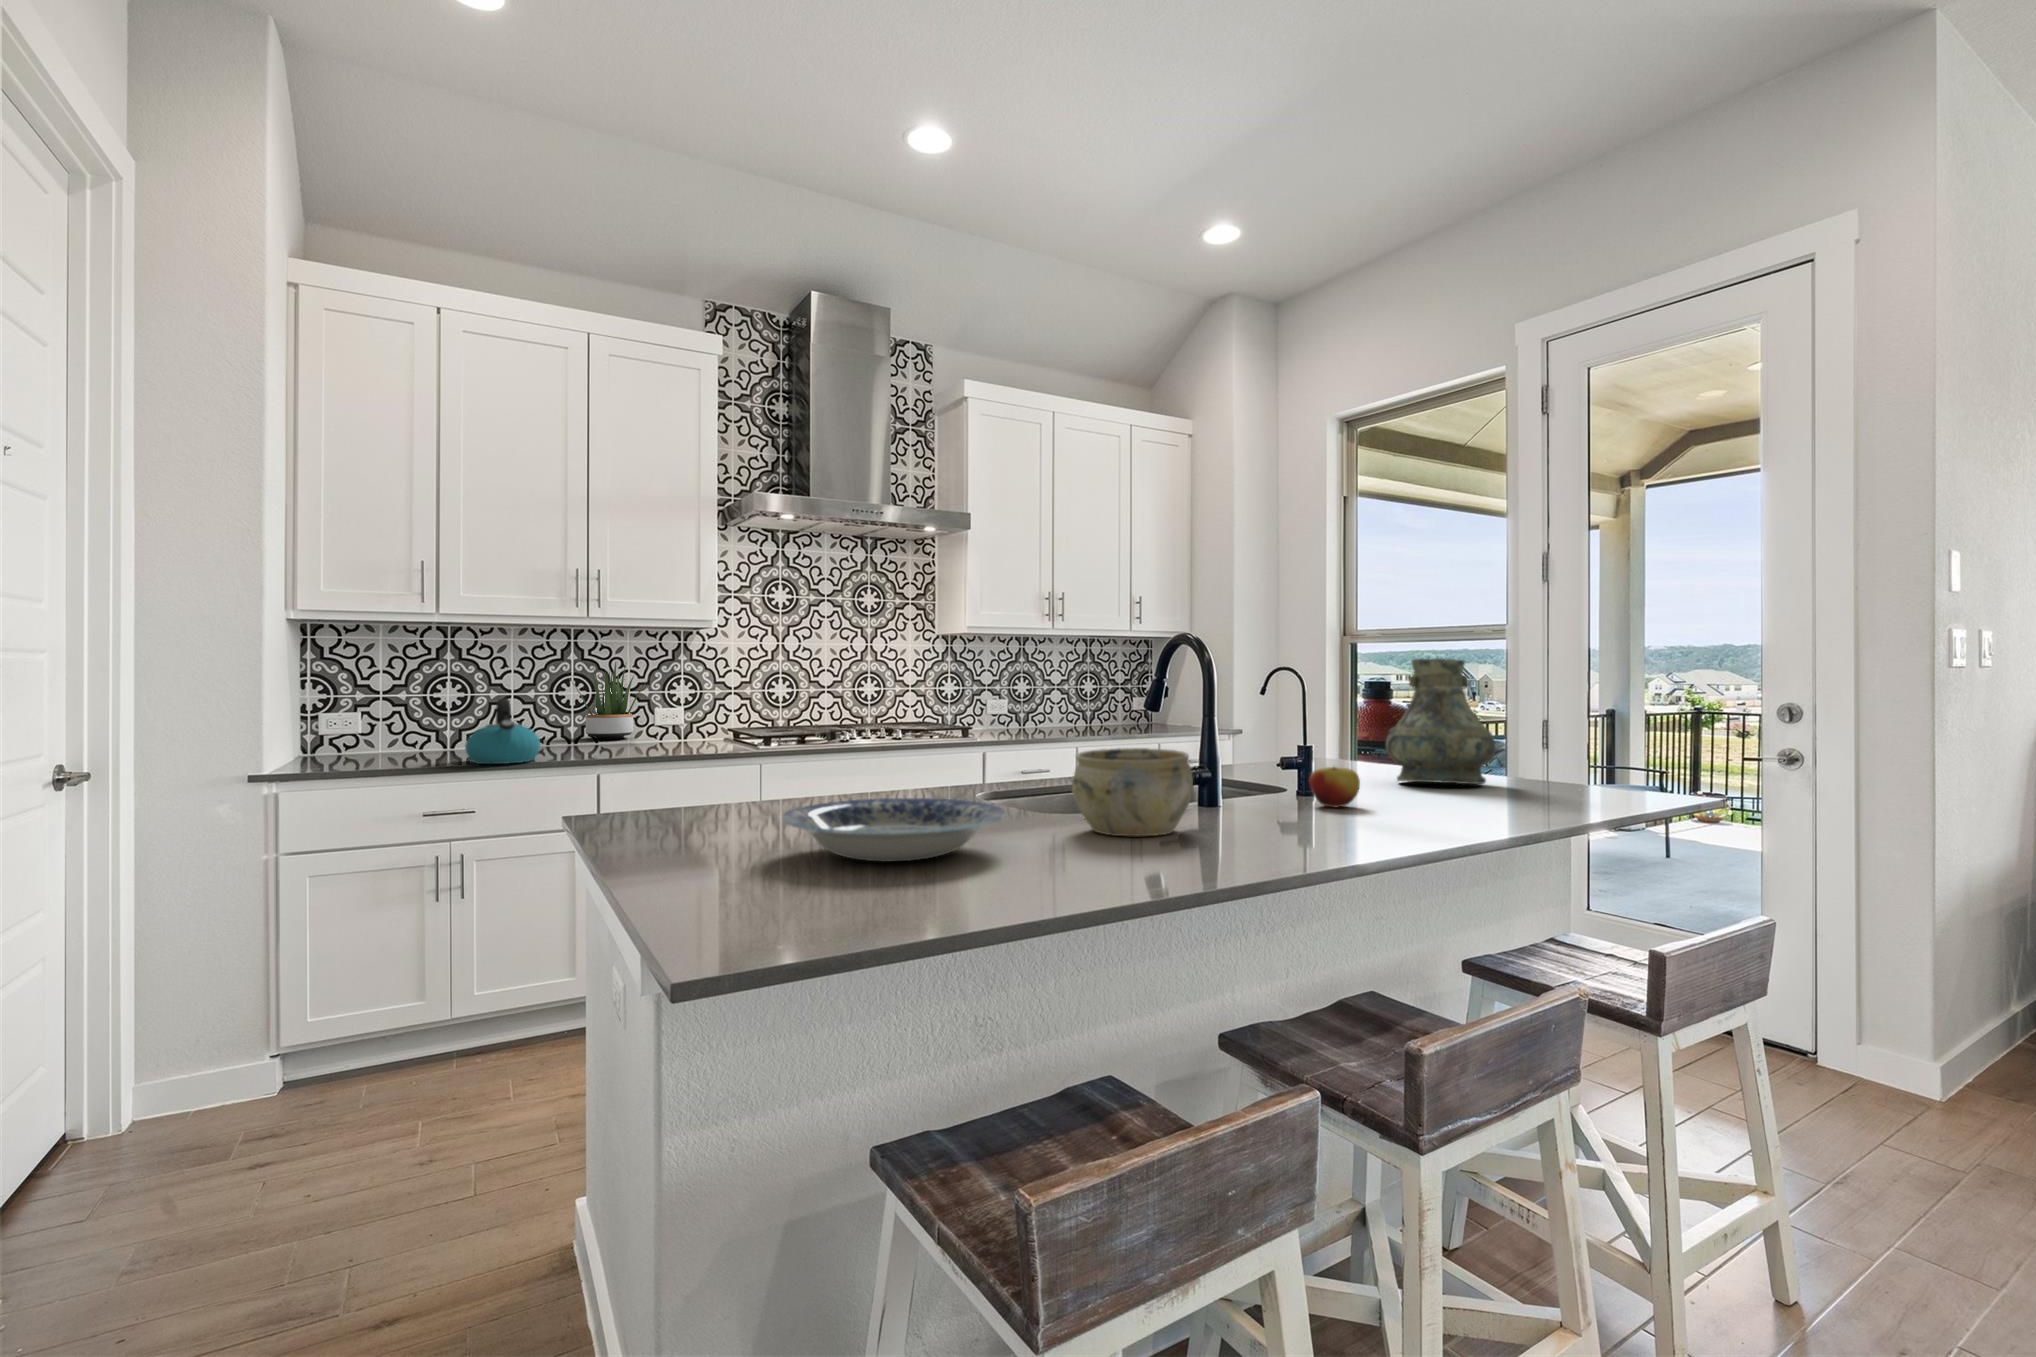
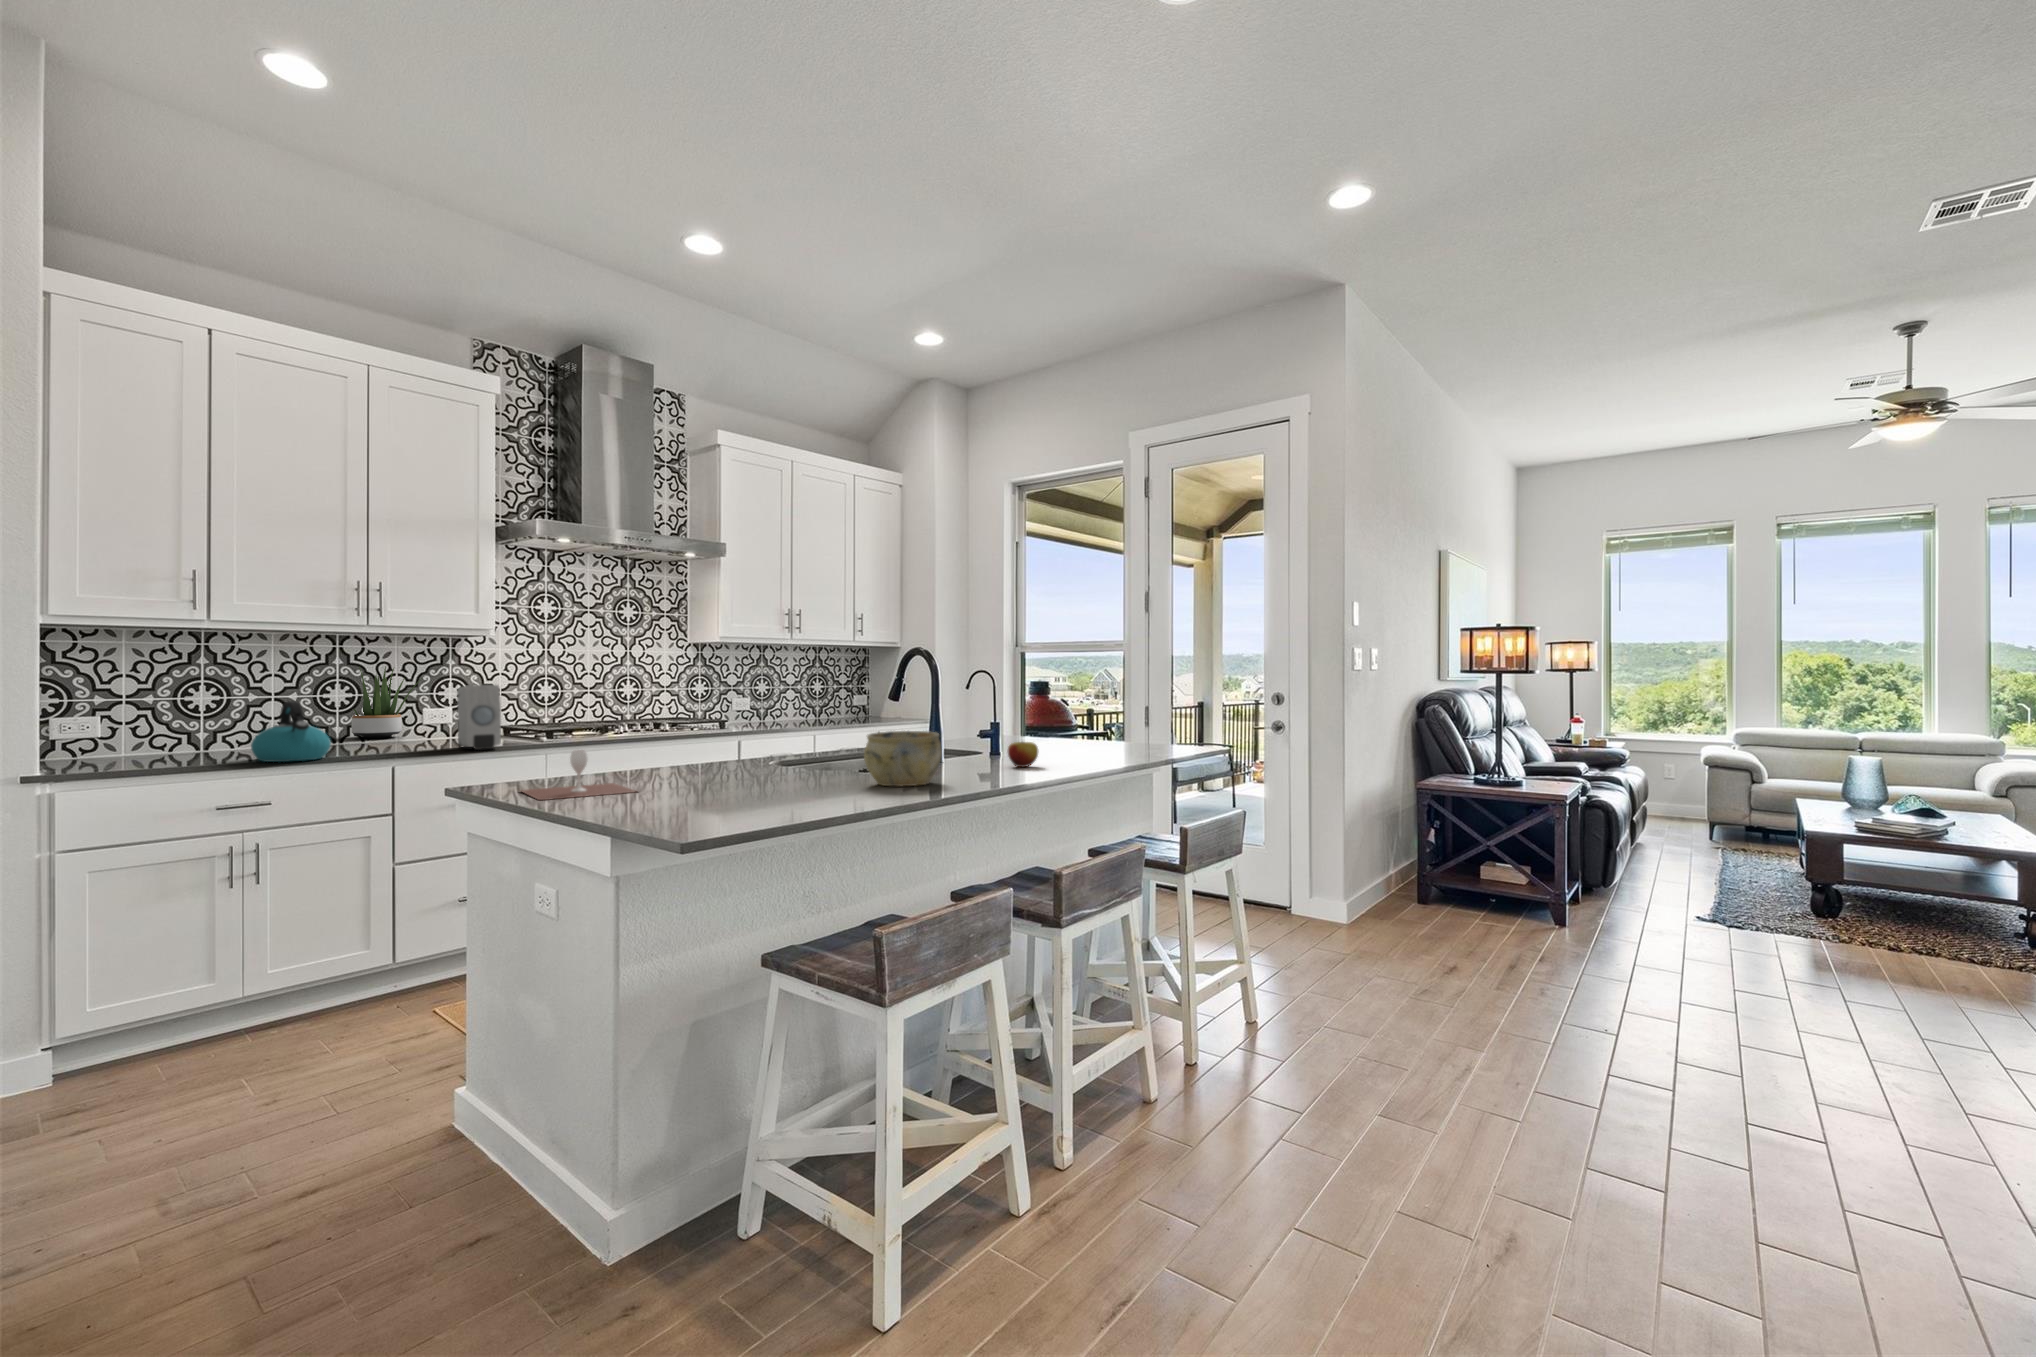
vase: present [1386,659,1496,784] -> none [1052,670,1118,752]
soap dispenser: none [672,681,711,755] -> present [457,685,501,750]
wine glass: none [634,765,768,833] -> present [522,750,636,800]
plate: present [782,798,1005,862] -> none [682,766,833,804]

